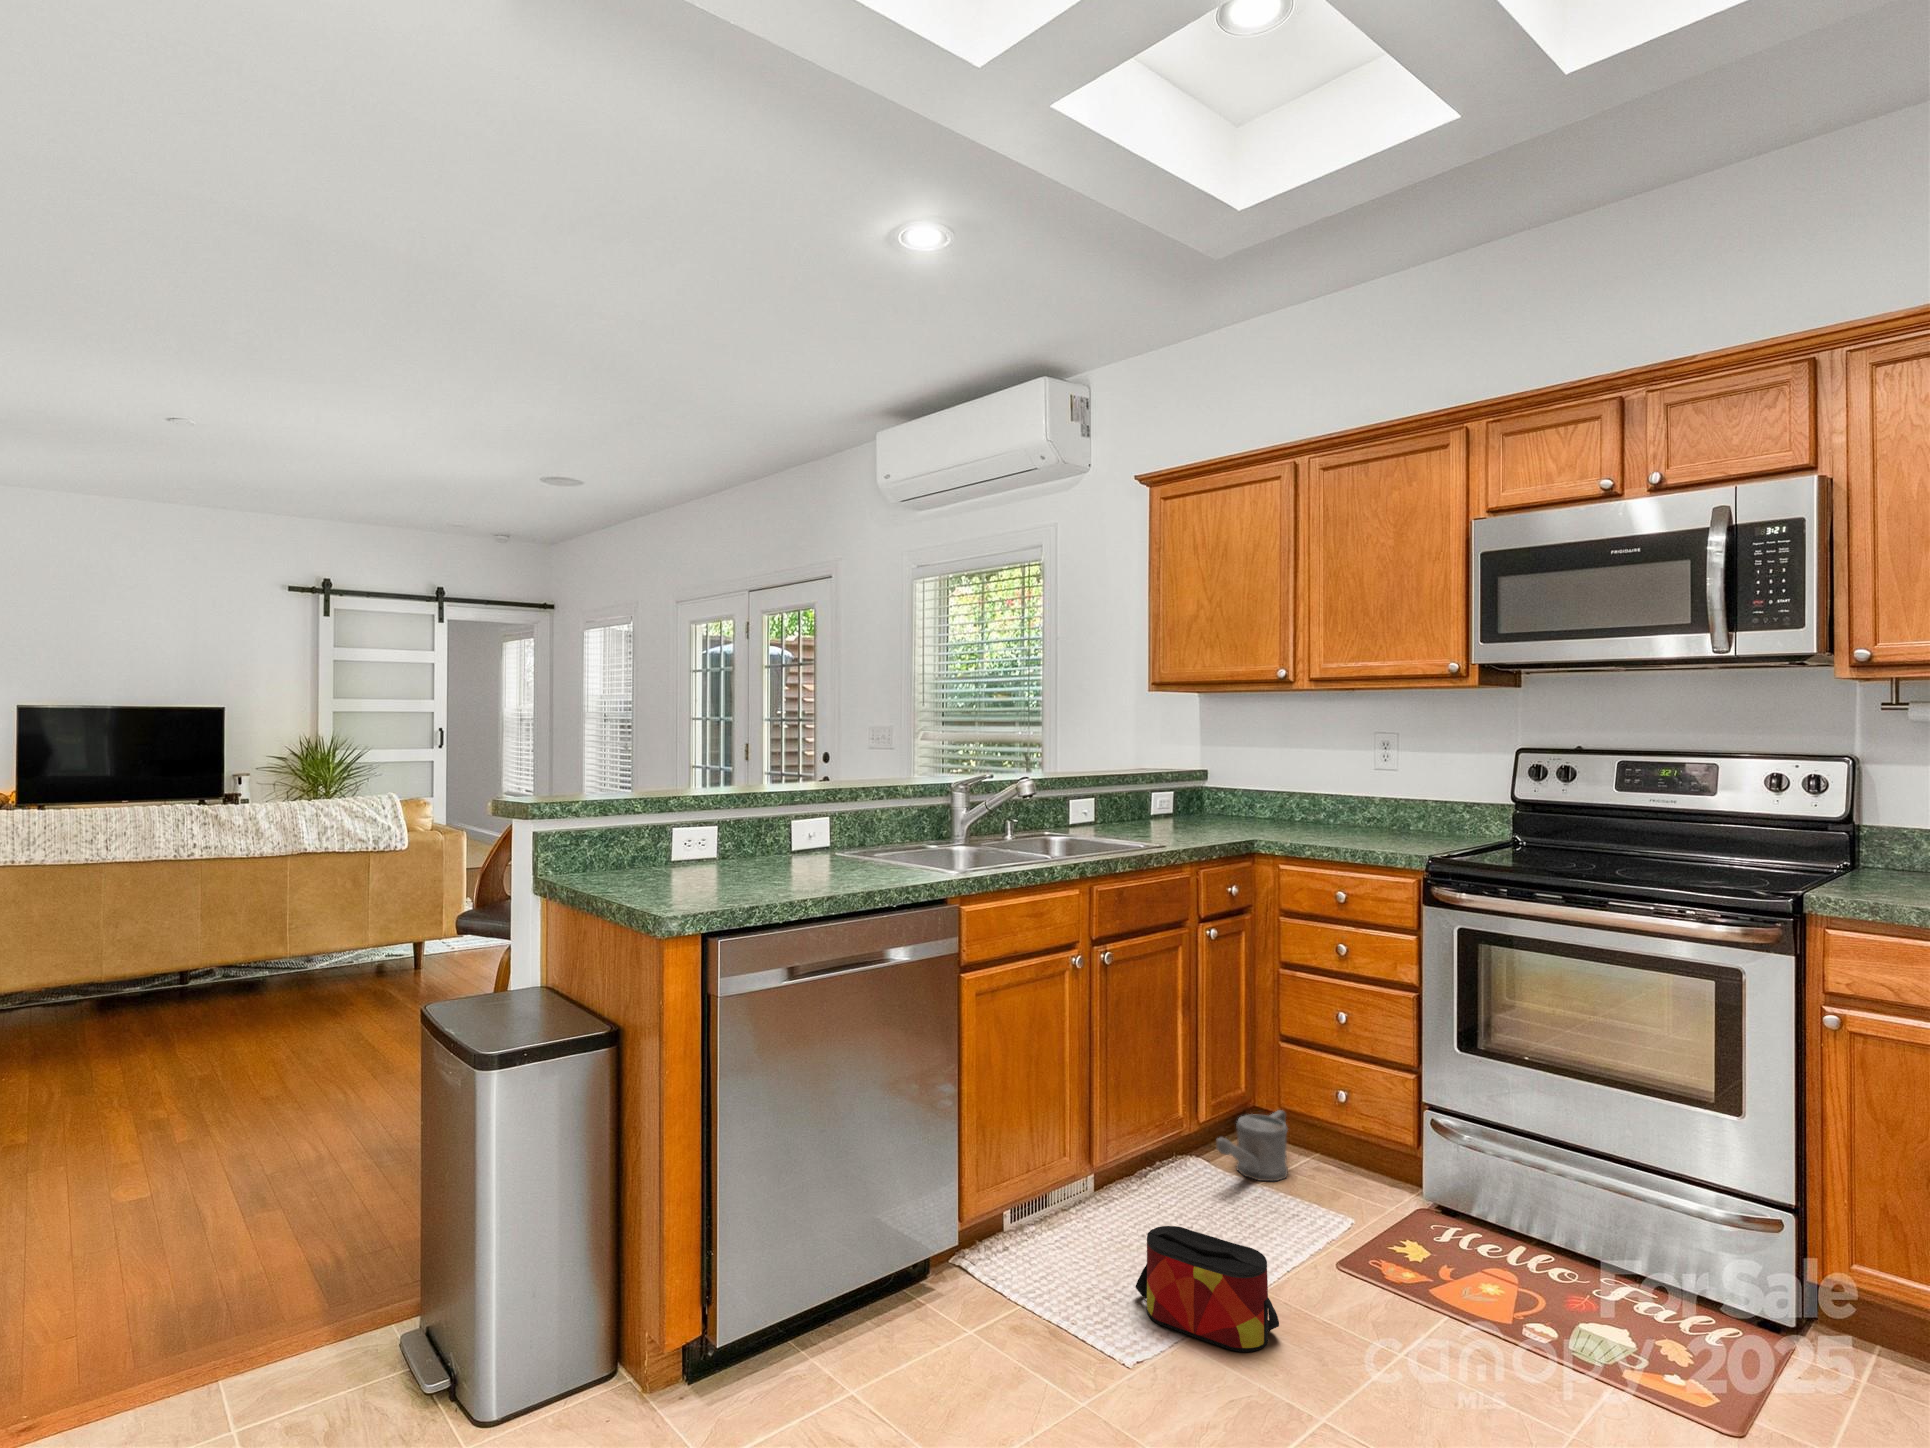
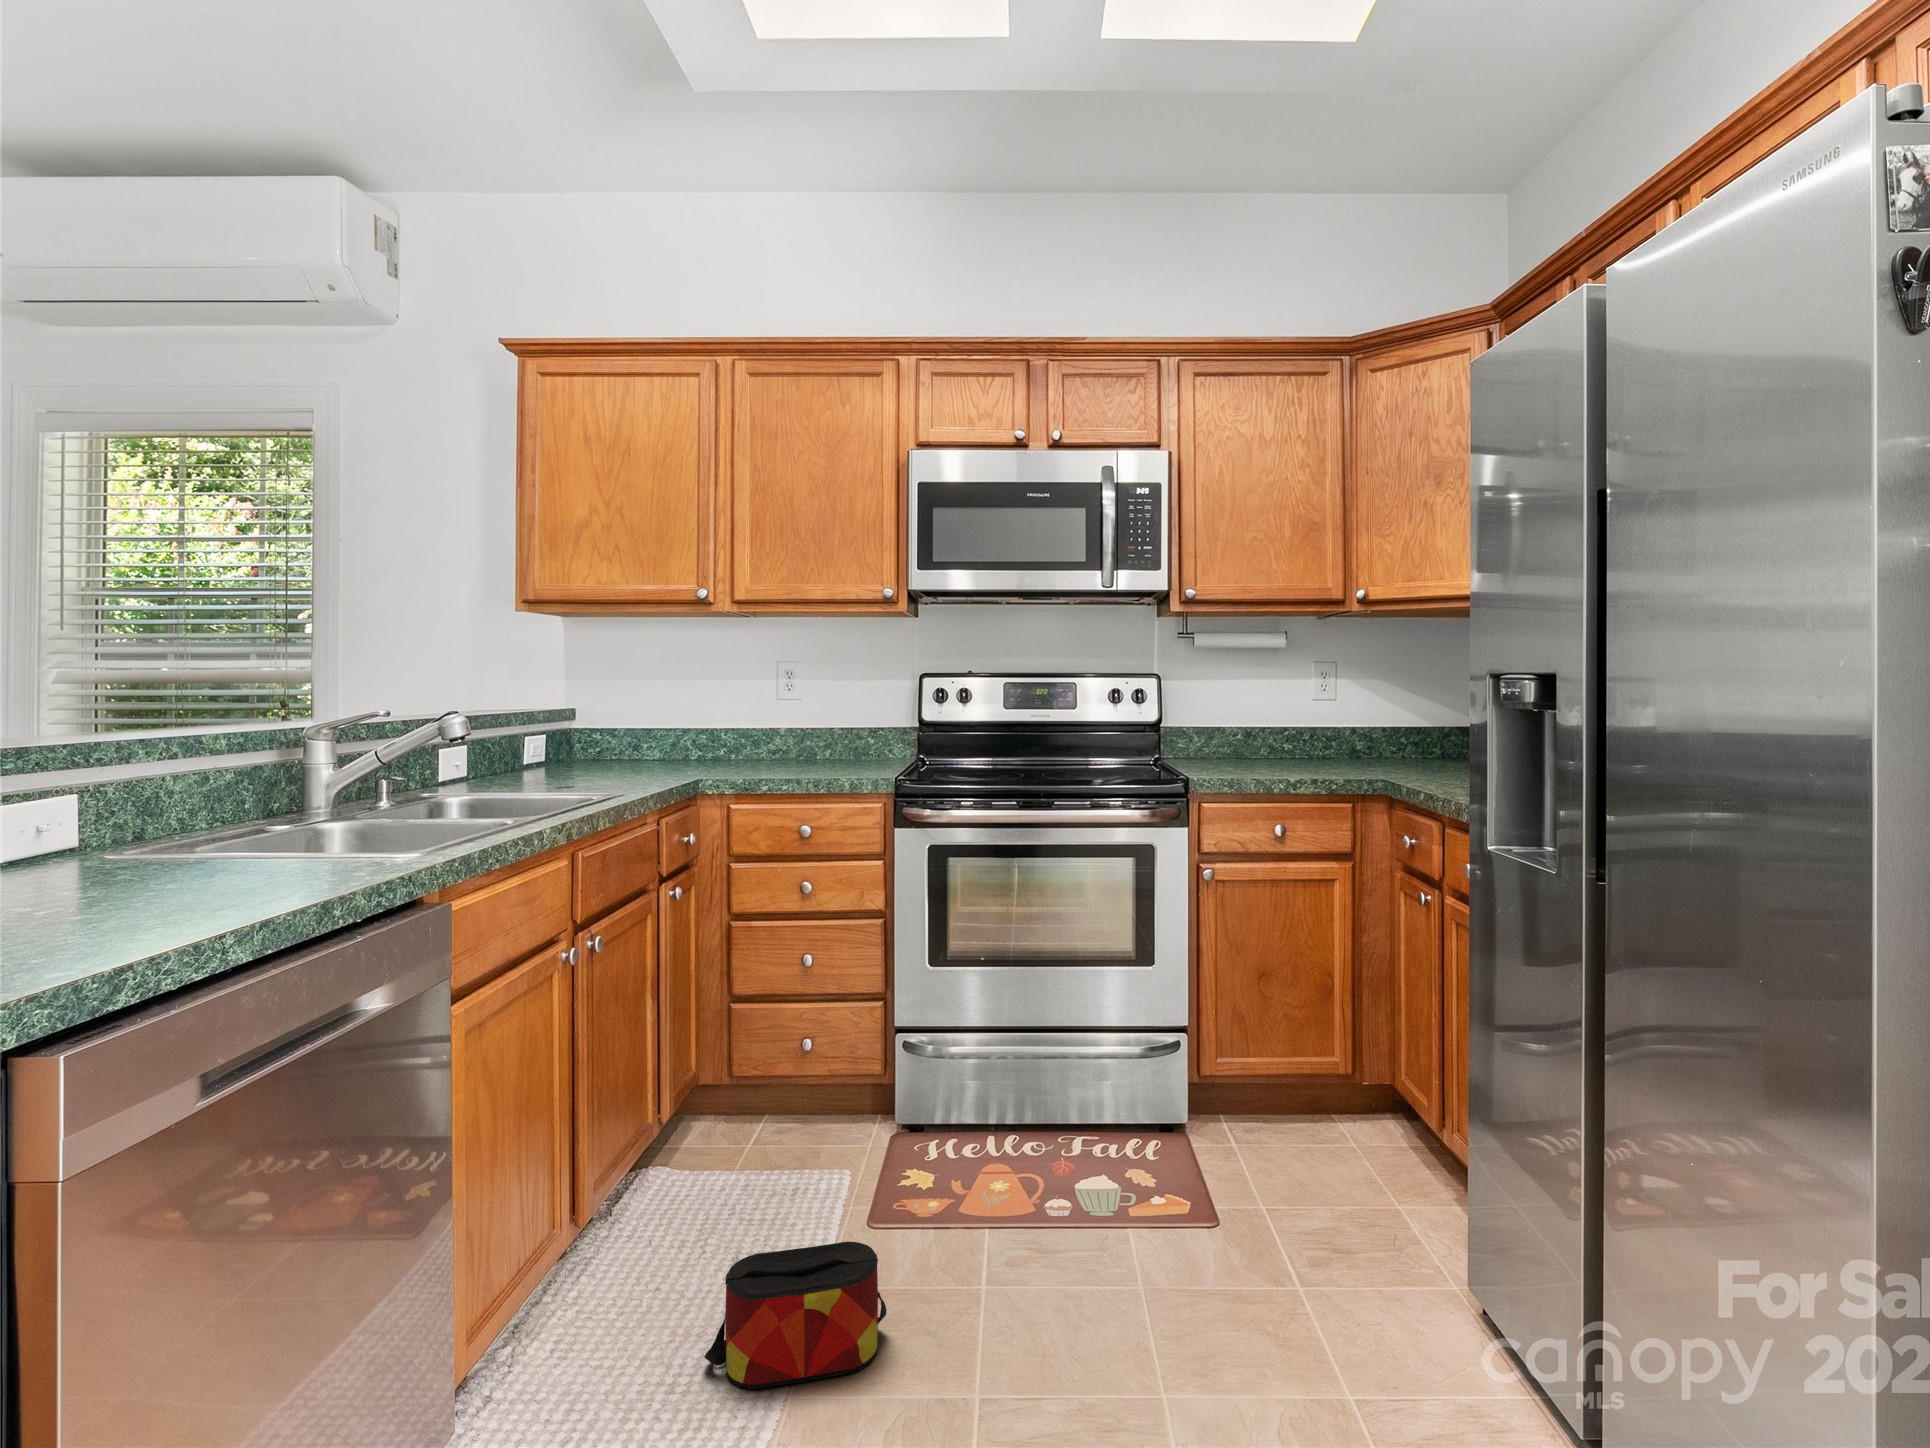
watering can: present [1217,1110,1288,1181] -> none [696,1077,755,1165]

